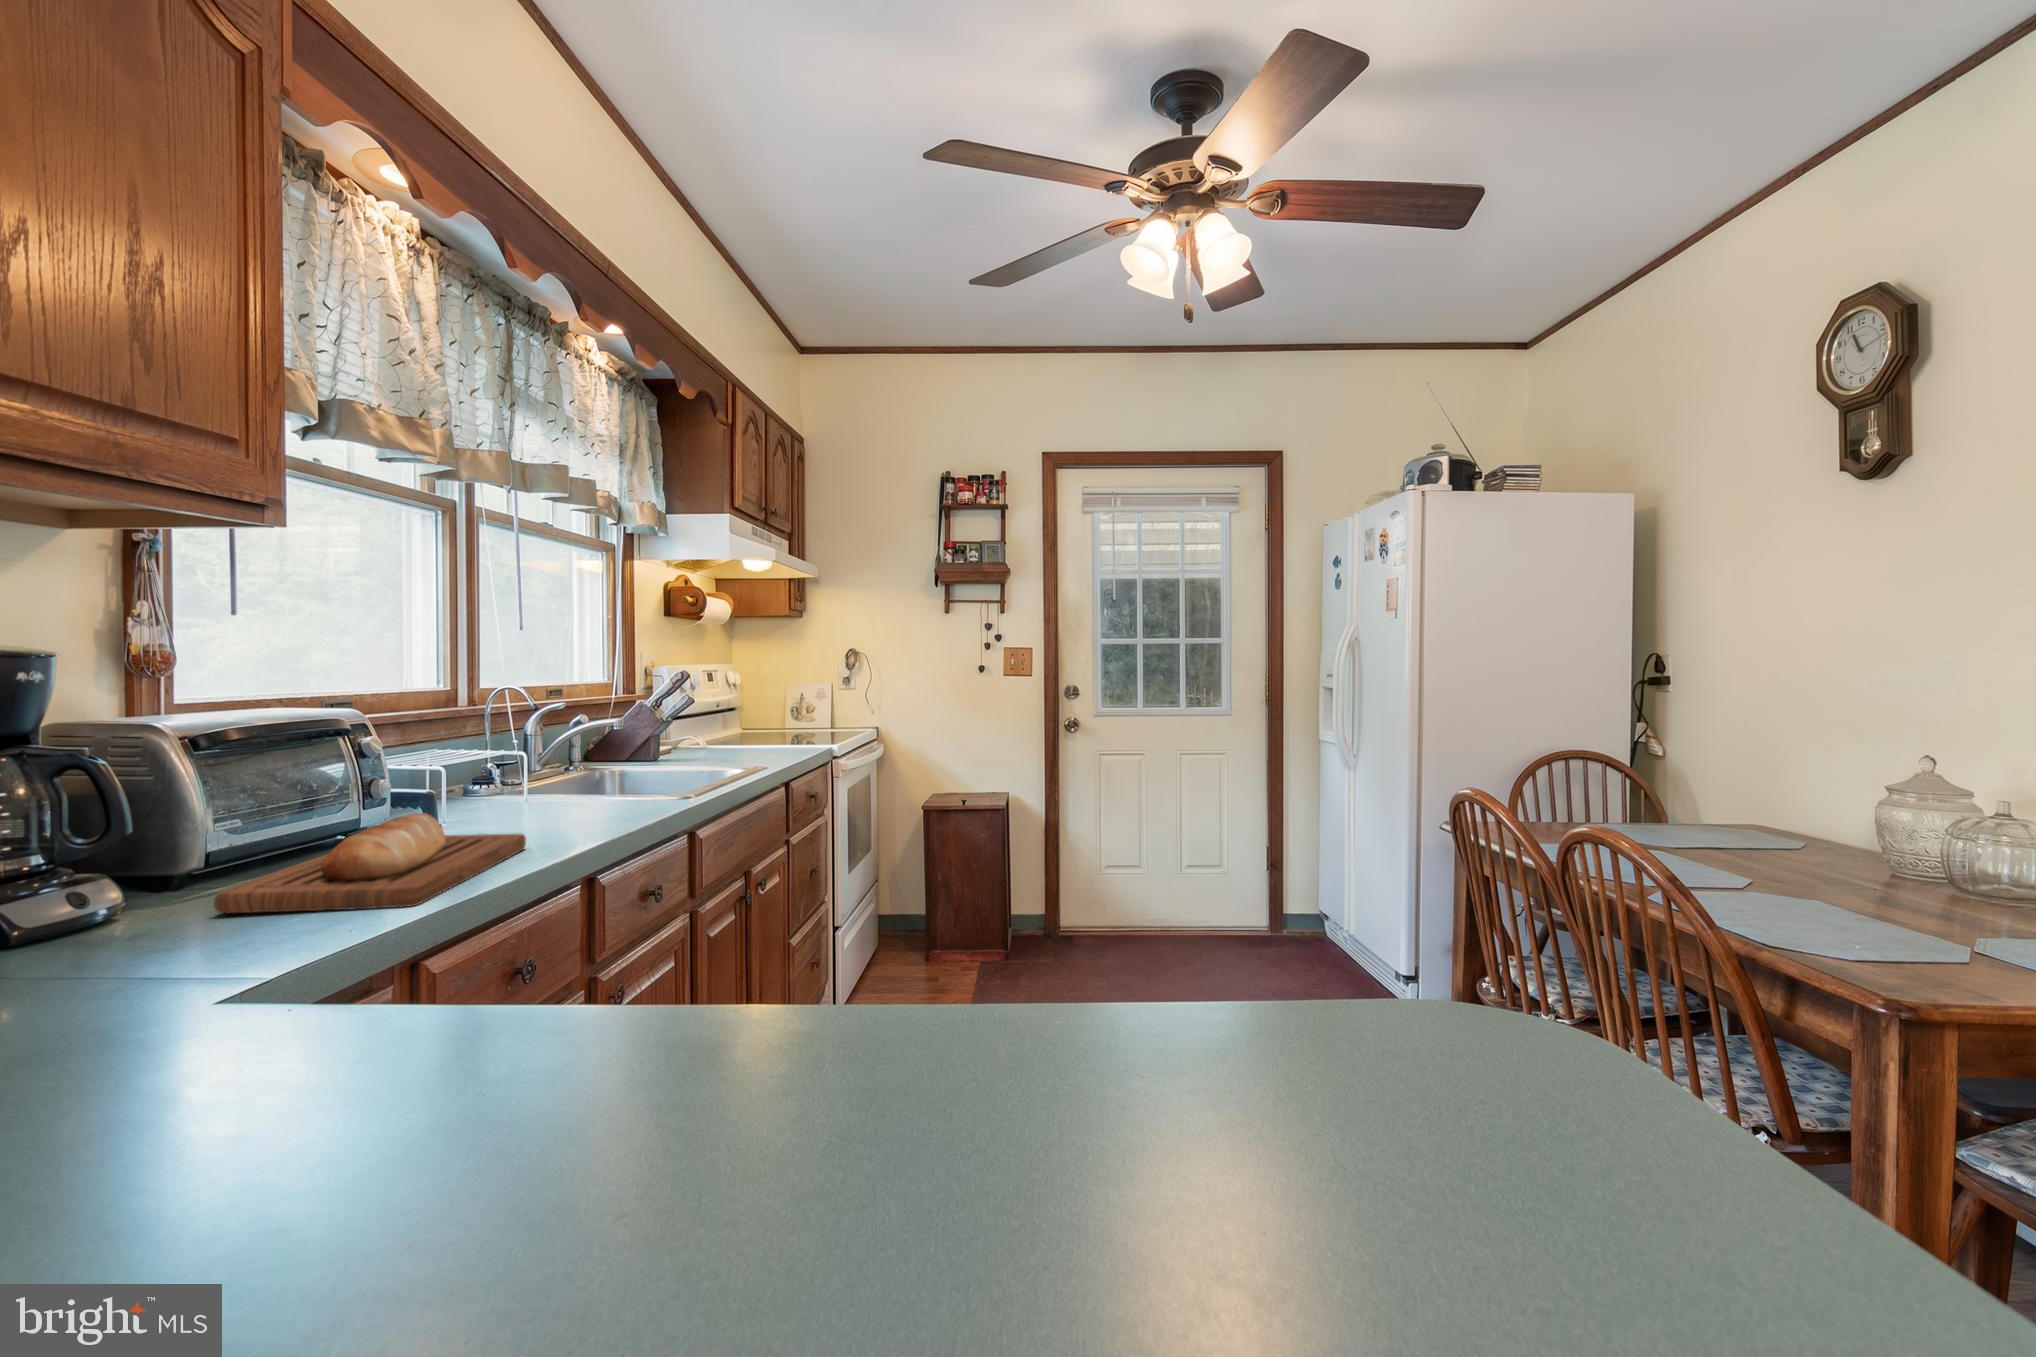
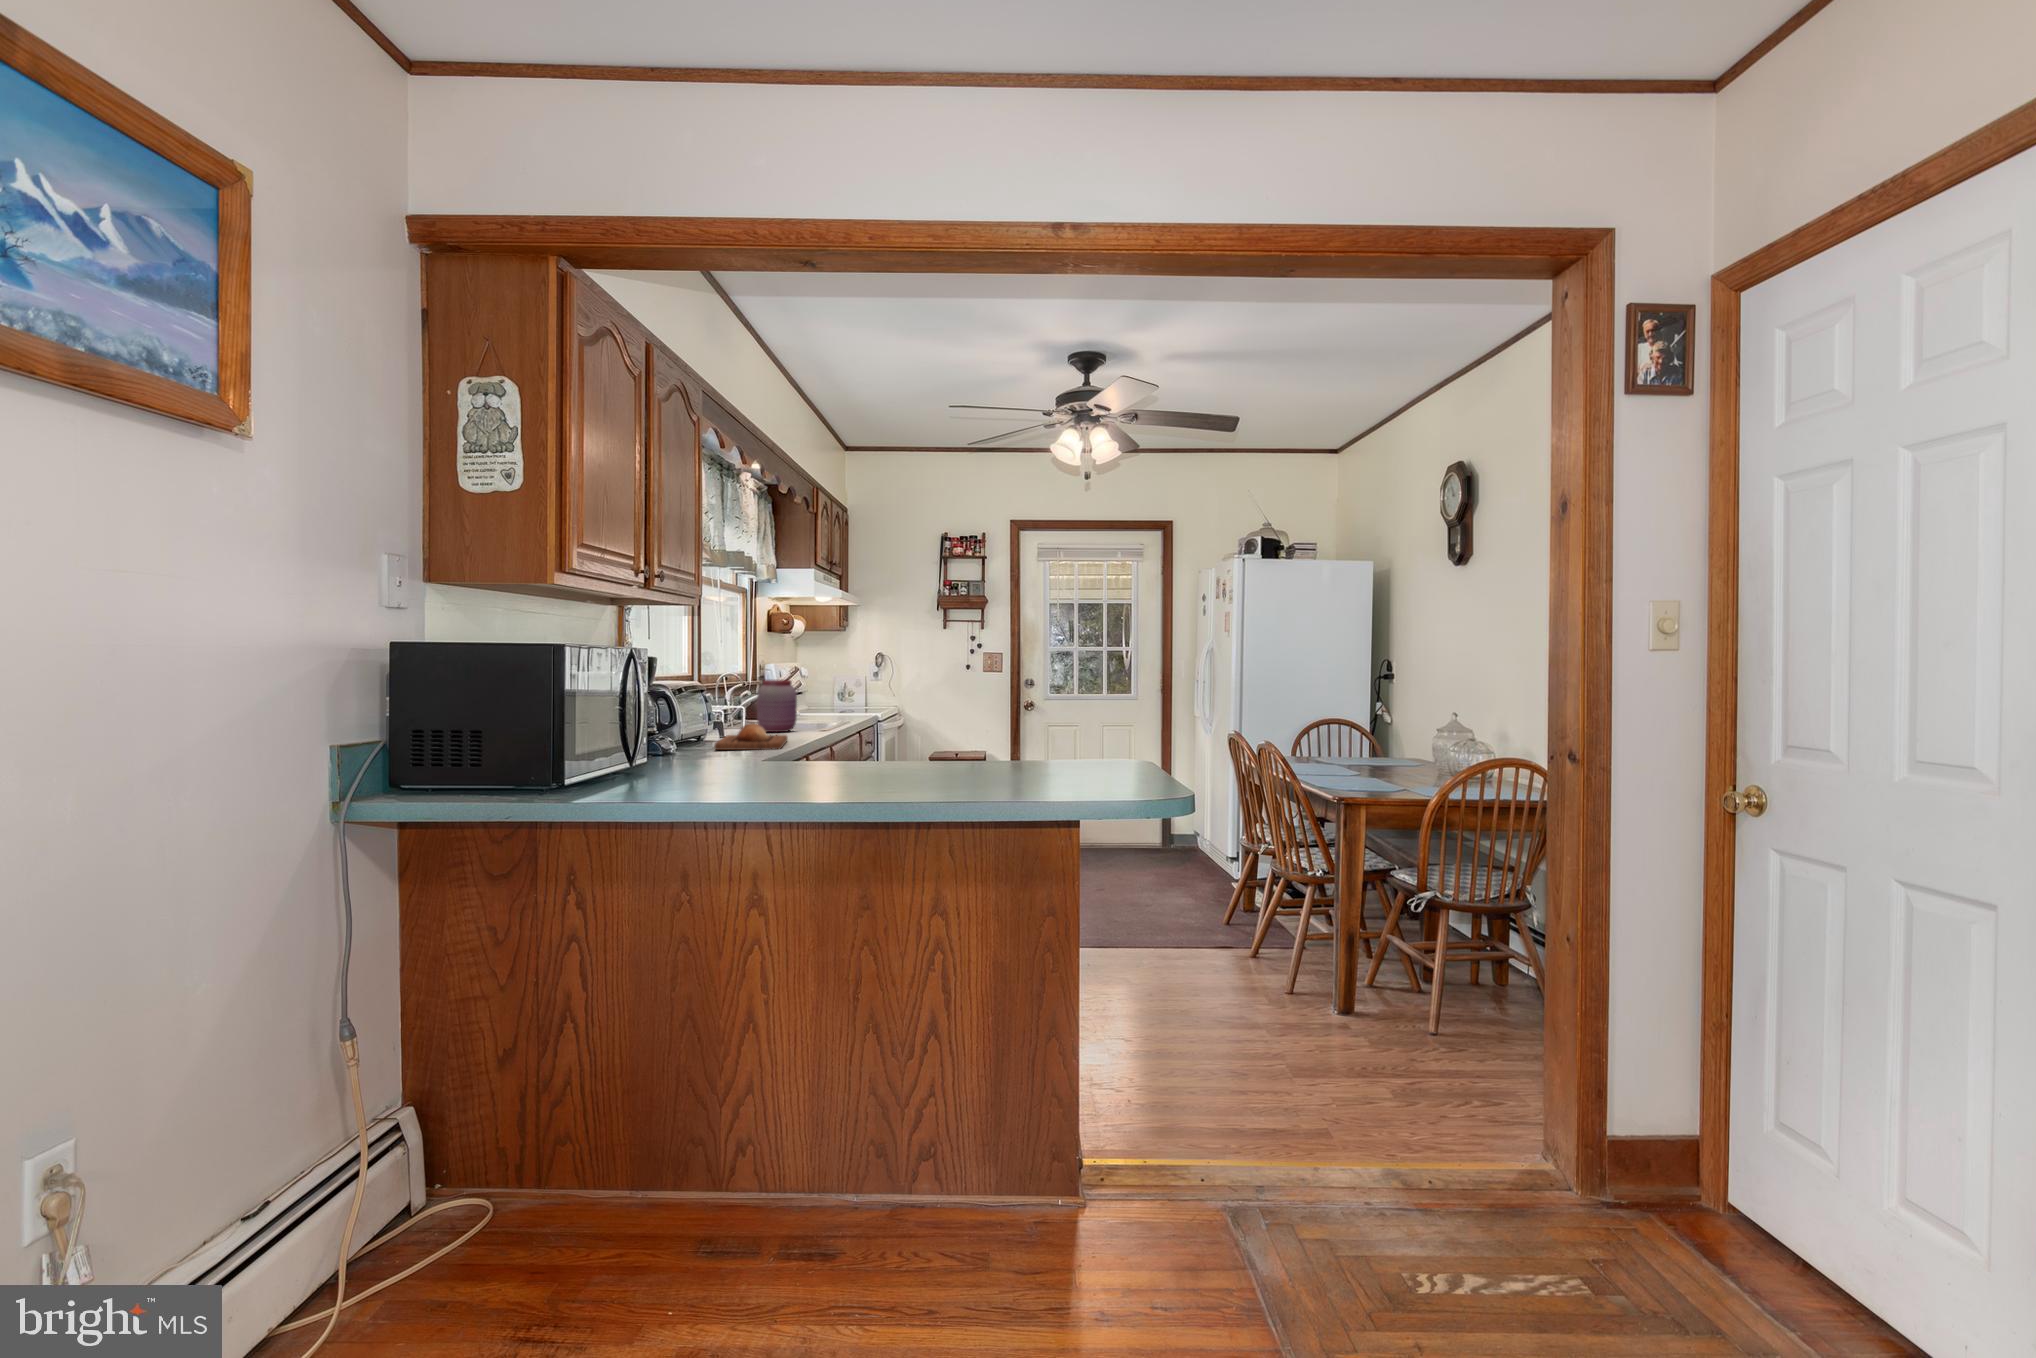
jar: none [533,696,620,806] -> present [757,680,797,732]

